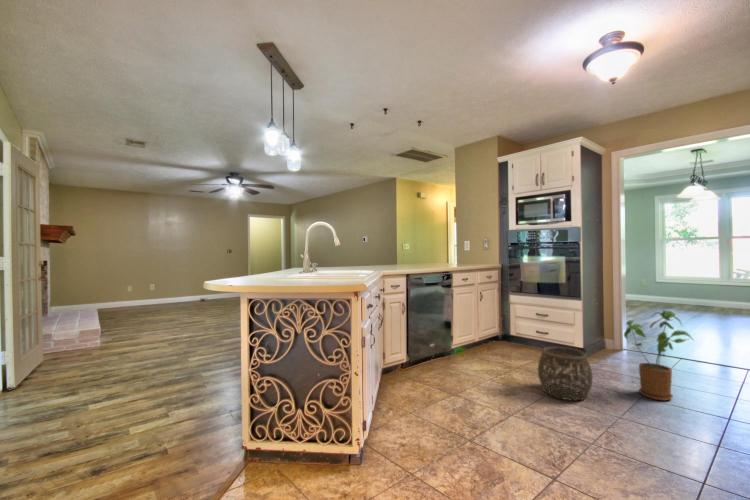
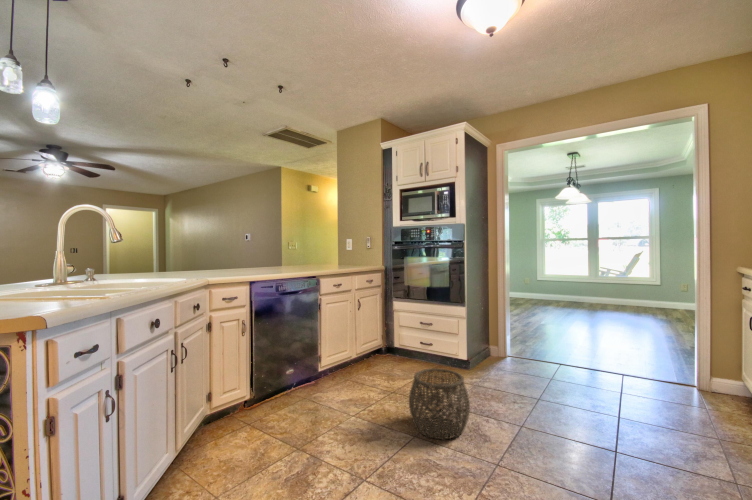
house plant: present [624,310,692,401] -> none [504,319,575,425]

